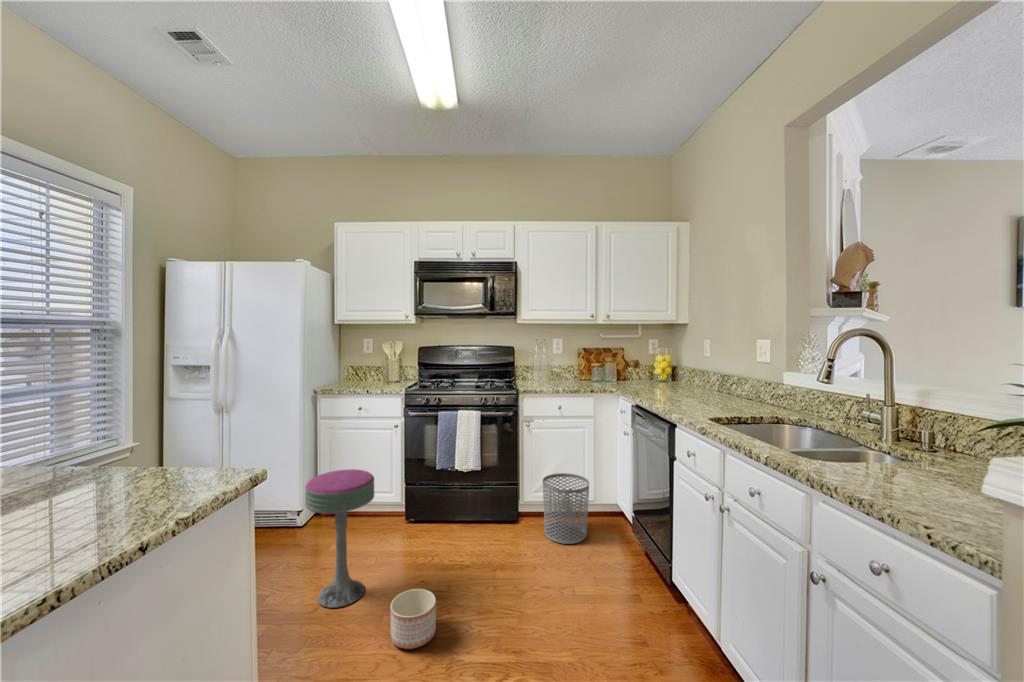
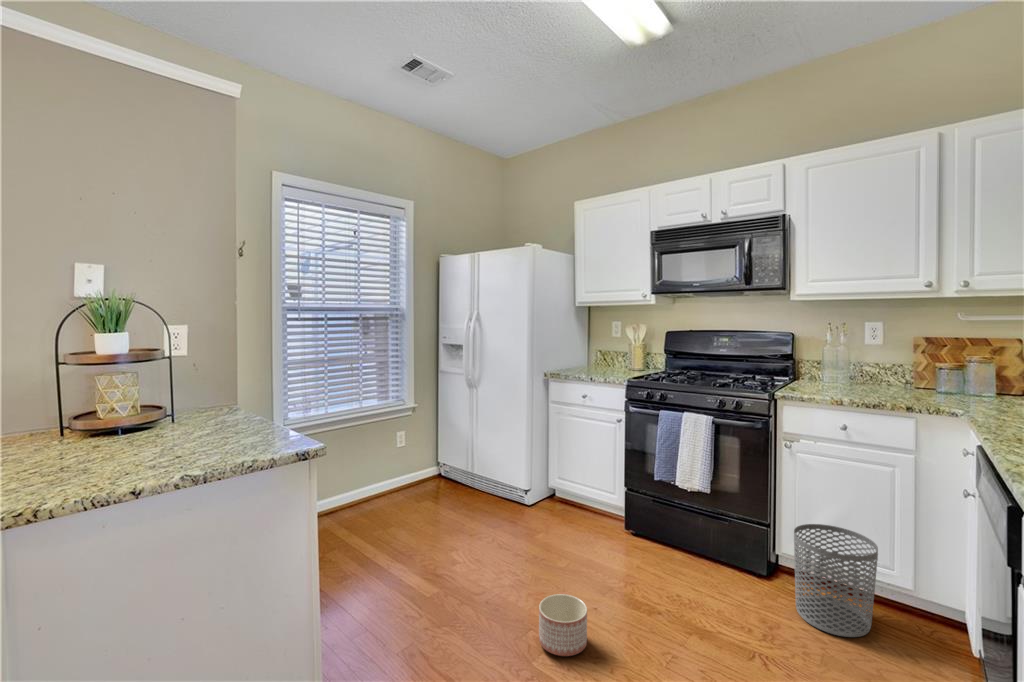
bar stool: present [305,469,374,608] -> none [494,454,559,589]

